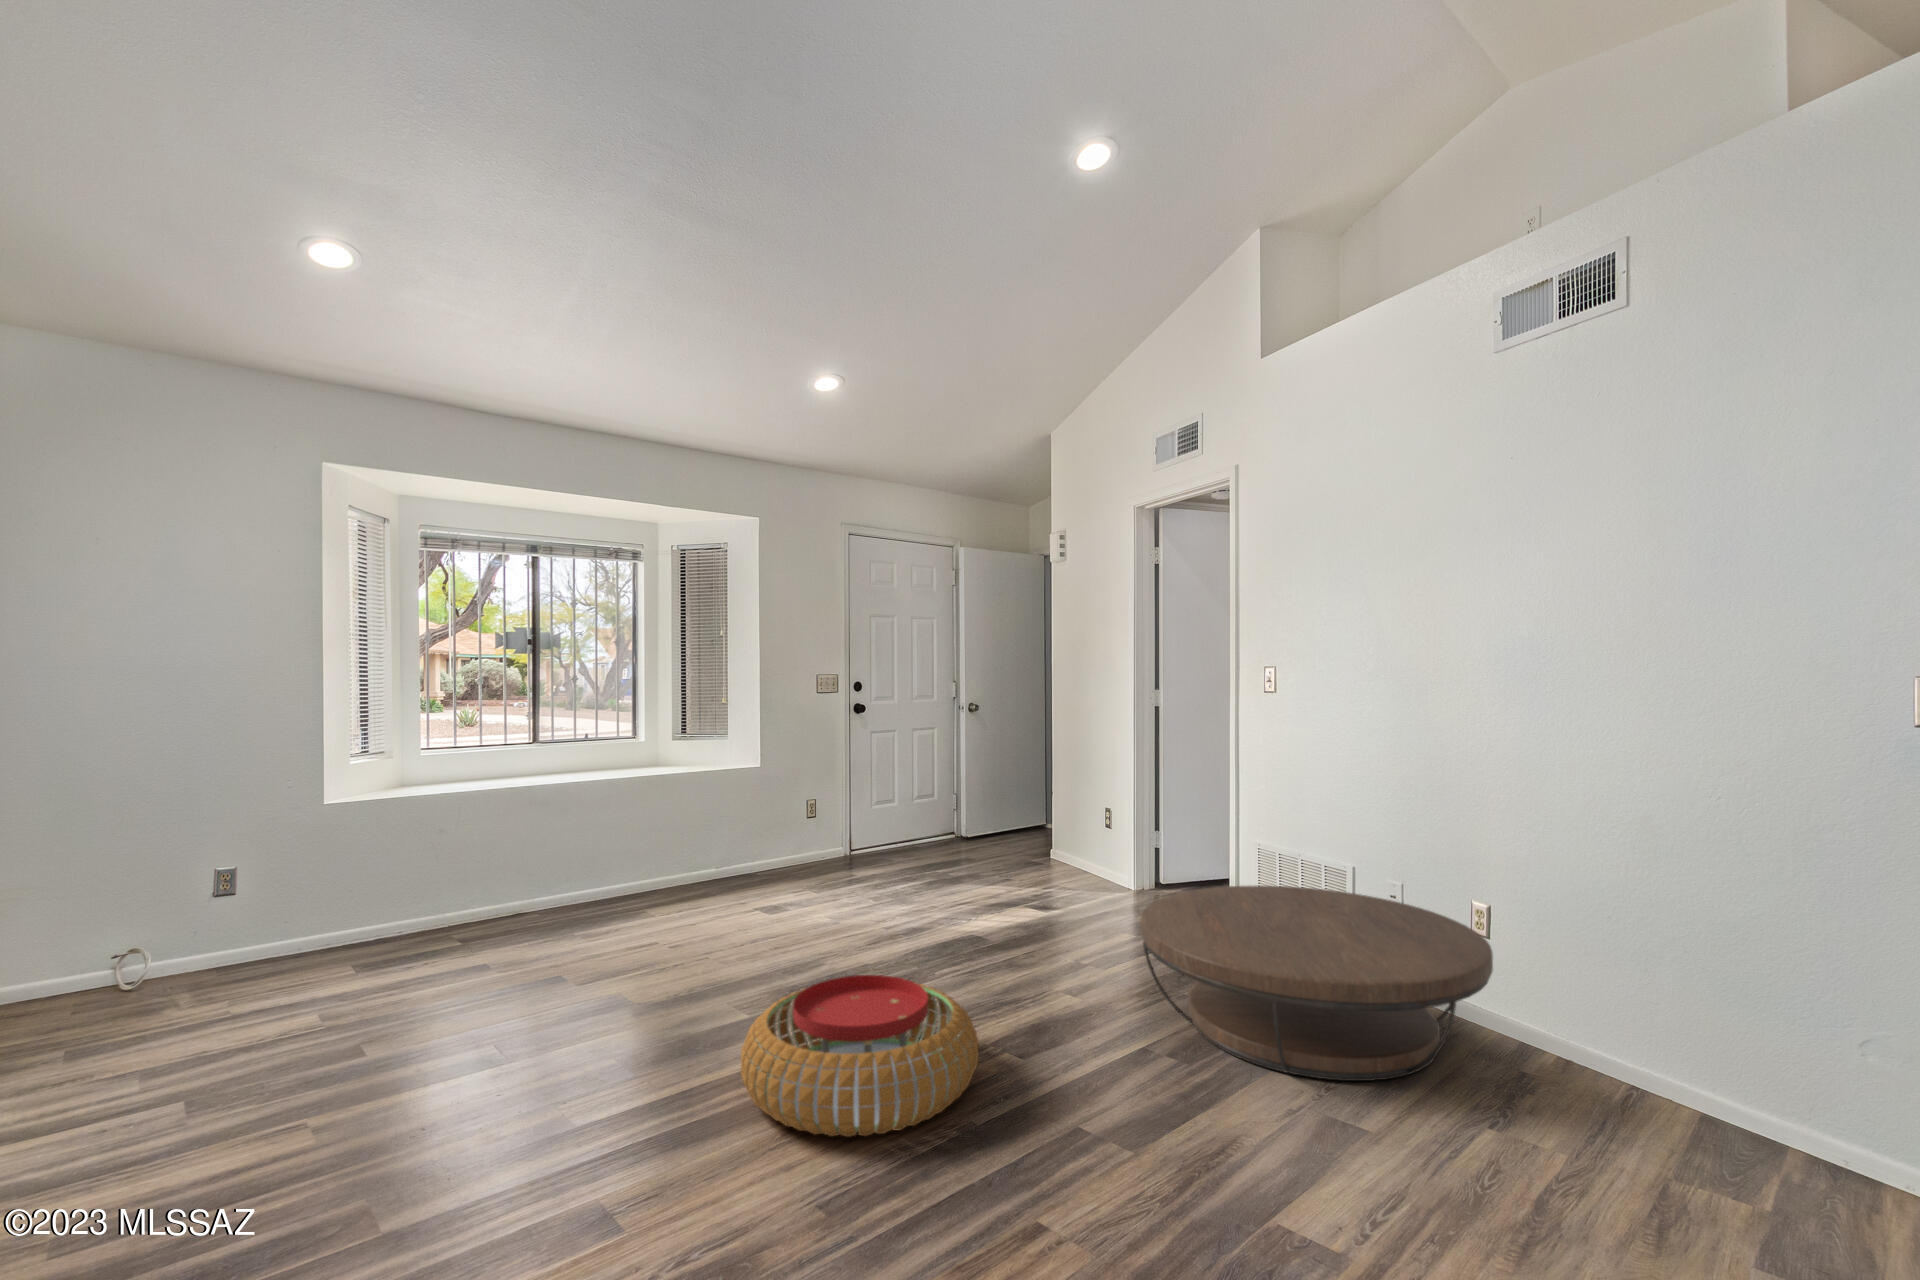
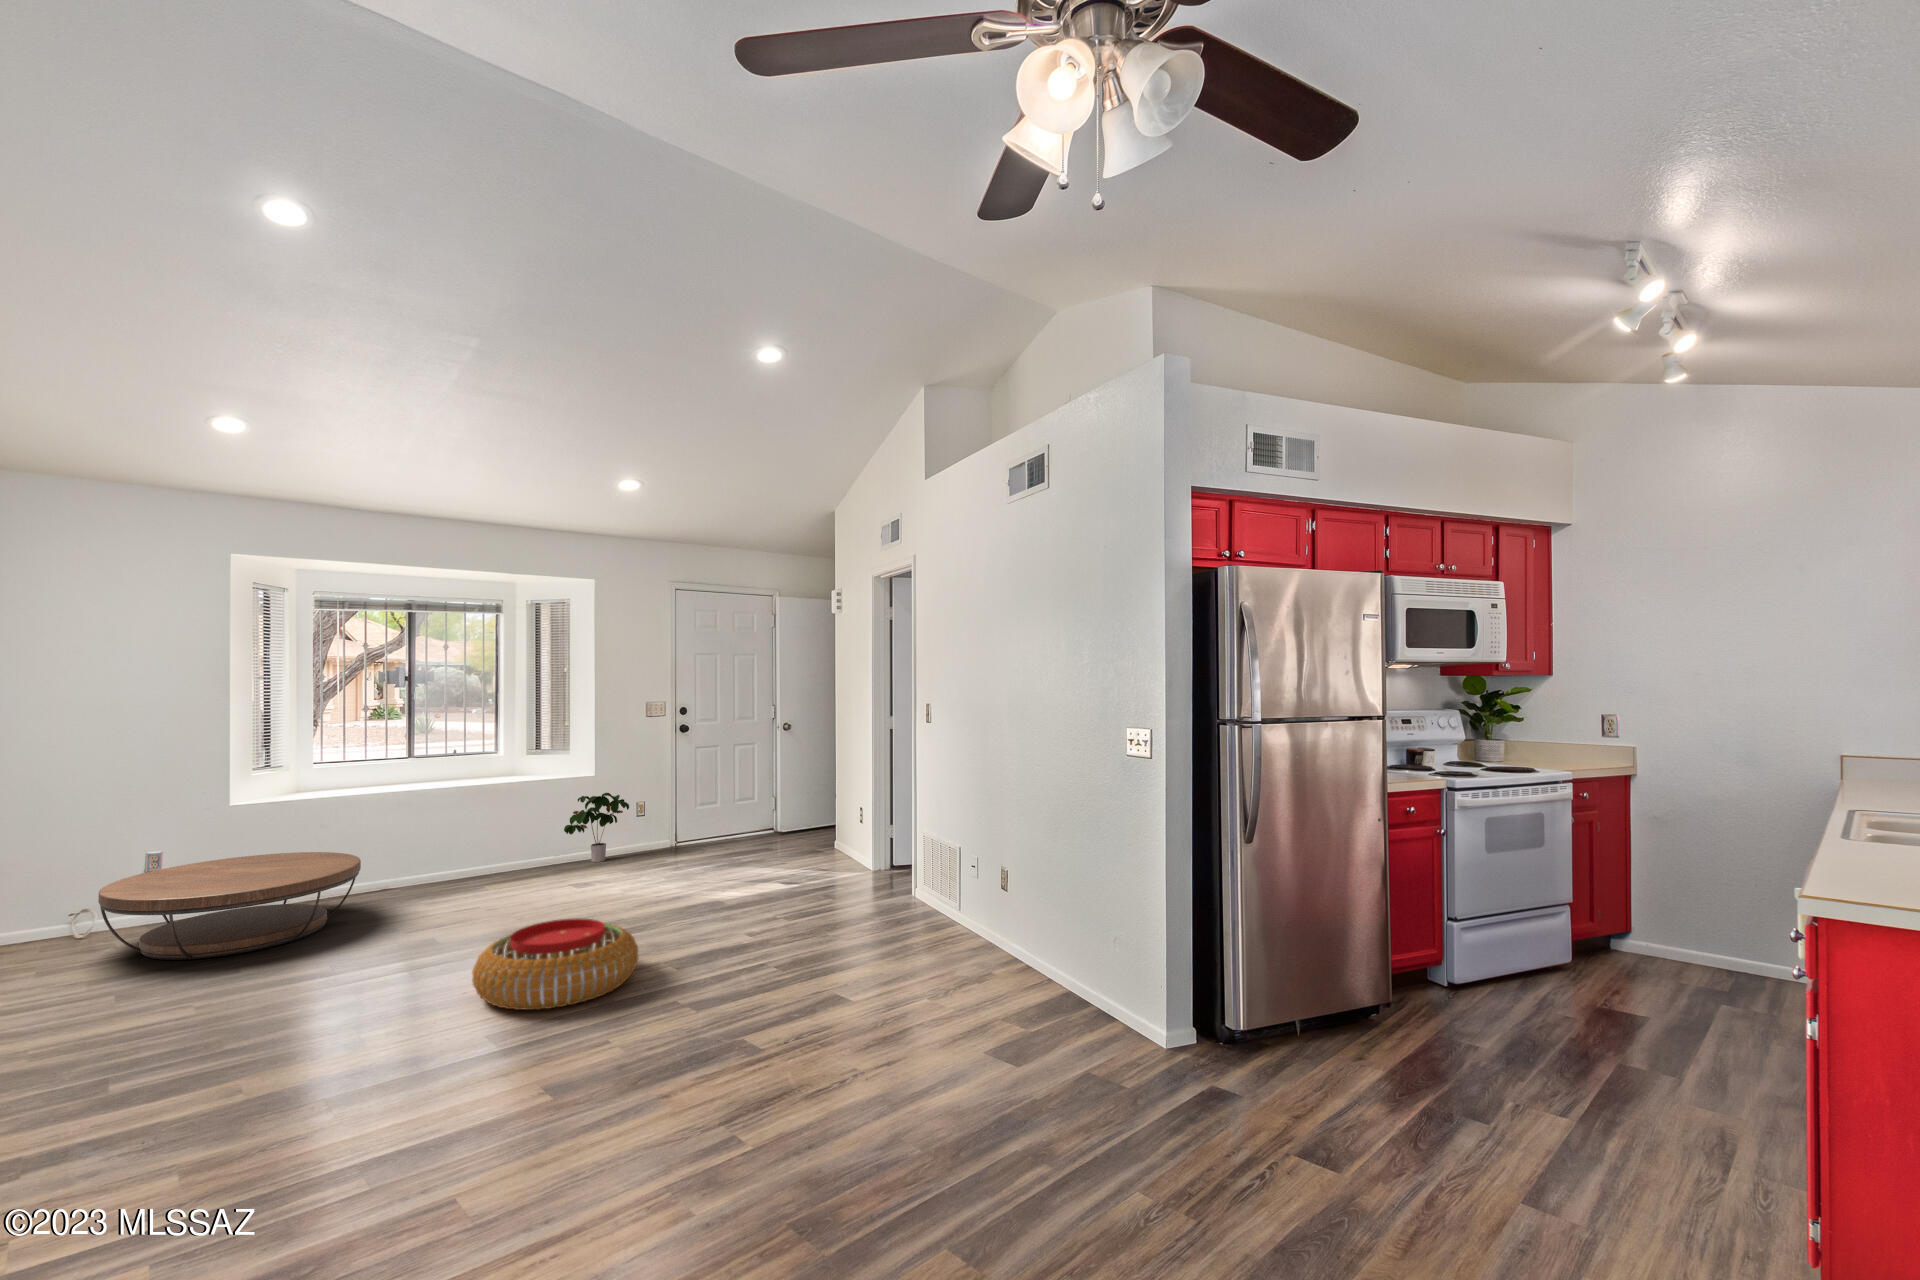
potted plant: none [730,788,804,876] -> present [564,793,629,862]
coffee table: present [1140,886,1493,1081] -> present [98,852,361,960]

